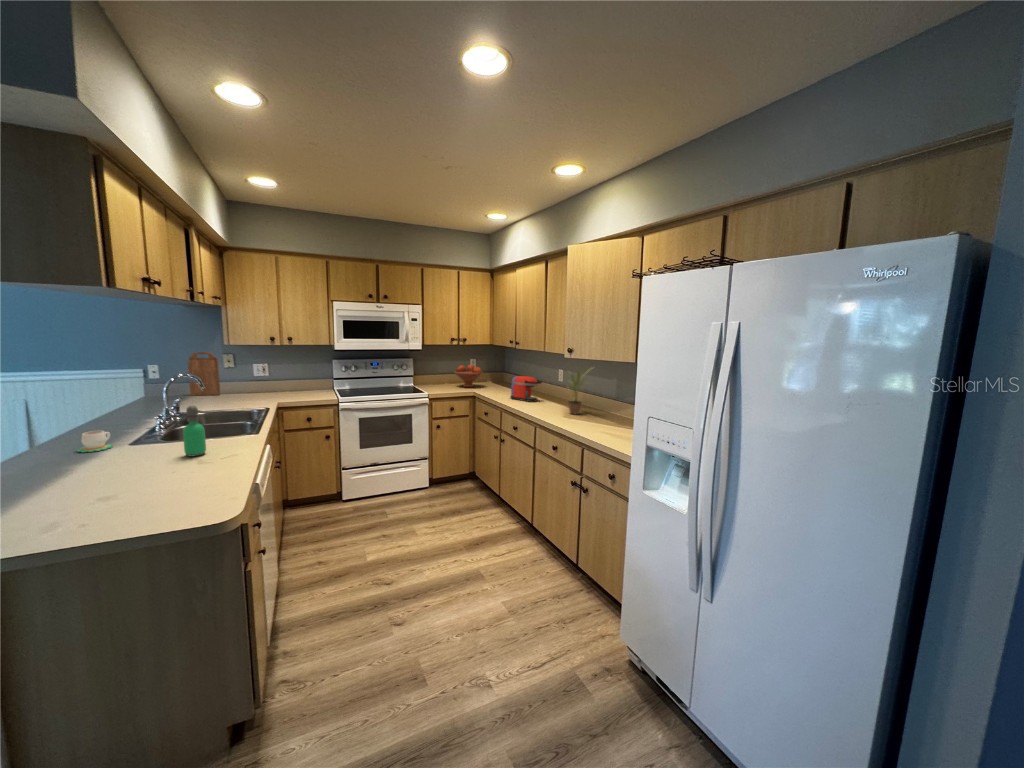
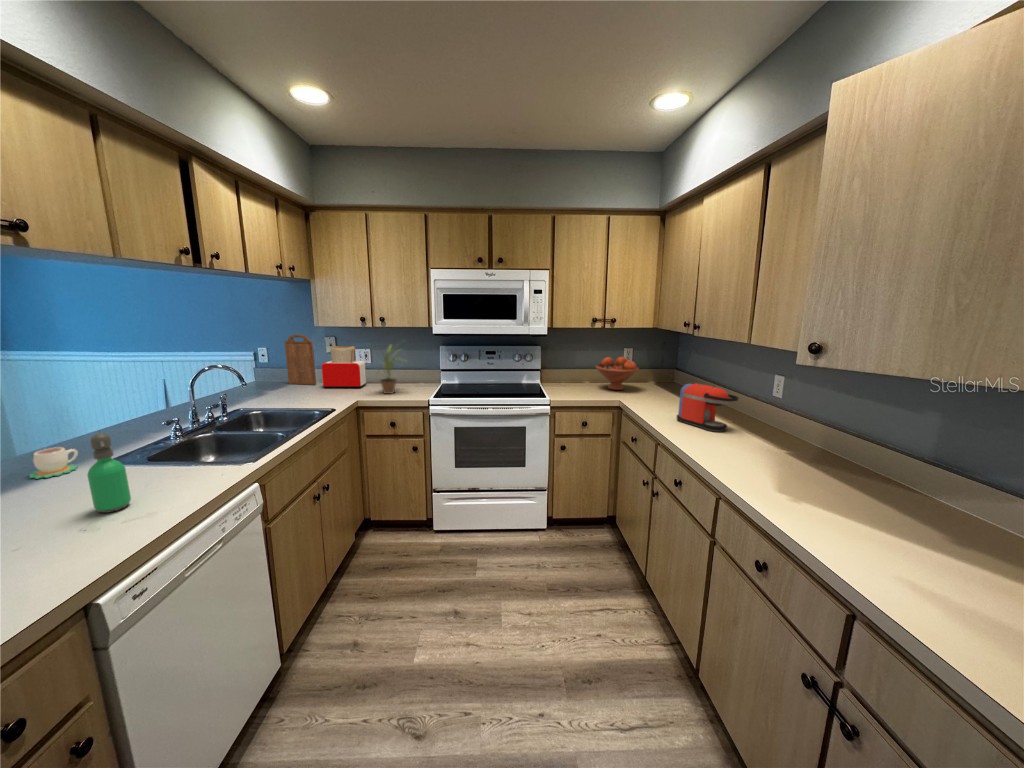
toaster: none [229,361,270,397] -> present [322,346,366,388]
potted plant: present [568,368,593,414] -> present [379,345,401,394]

